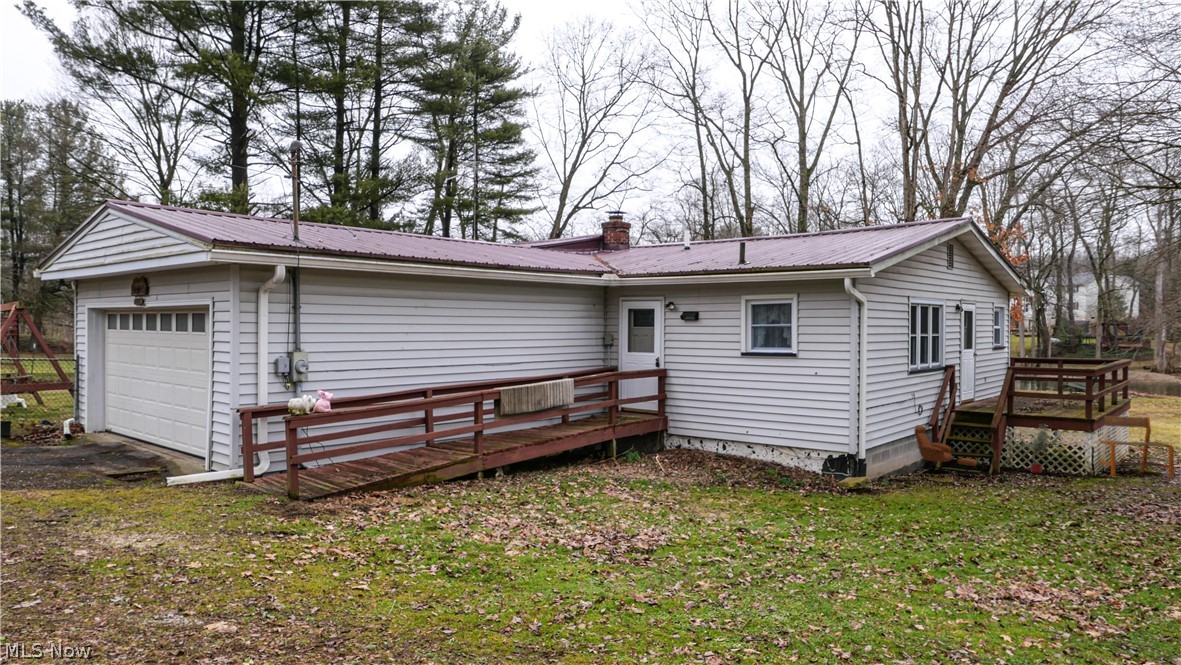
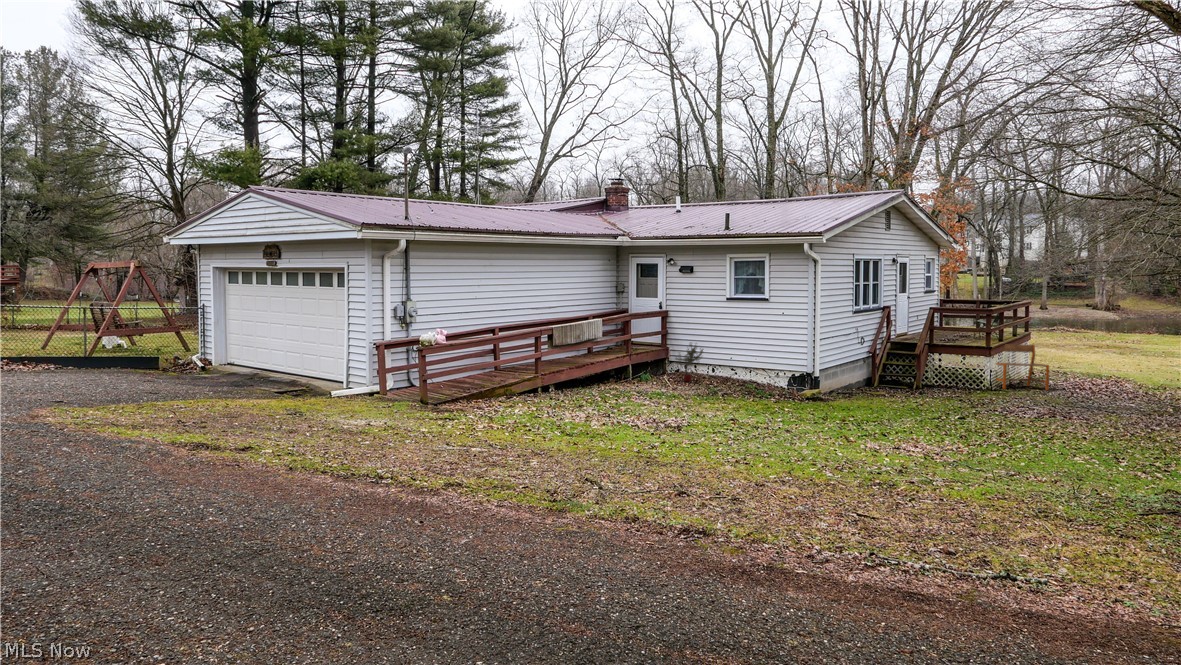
lounge chair: present [915,425,977,475] -> none [857,353,904,391]
potted tree: present [1015,425,1061,474] -> present [676,344,703,382]

